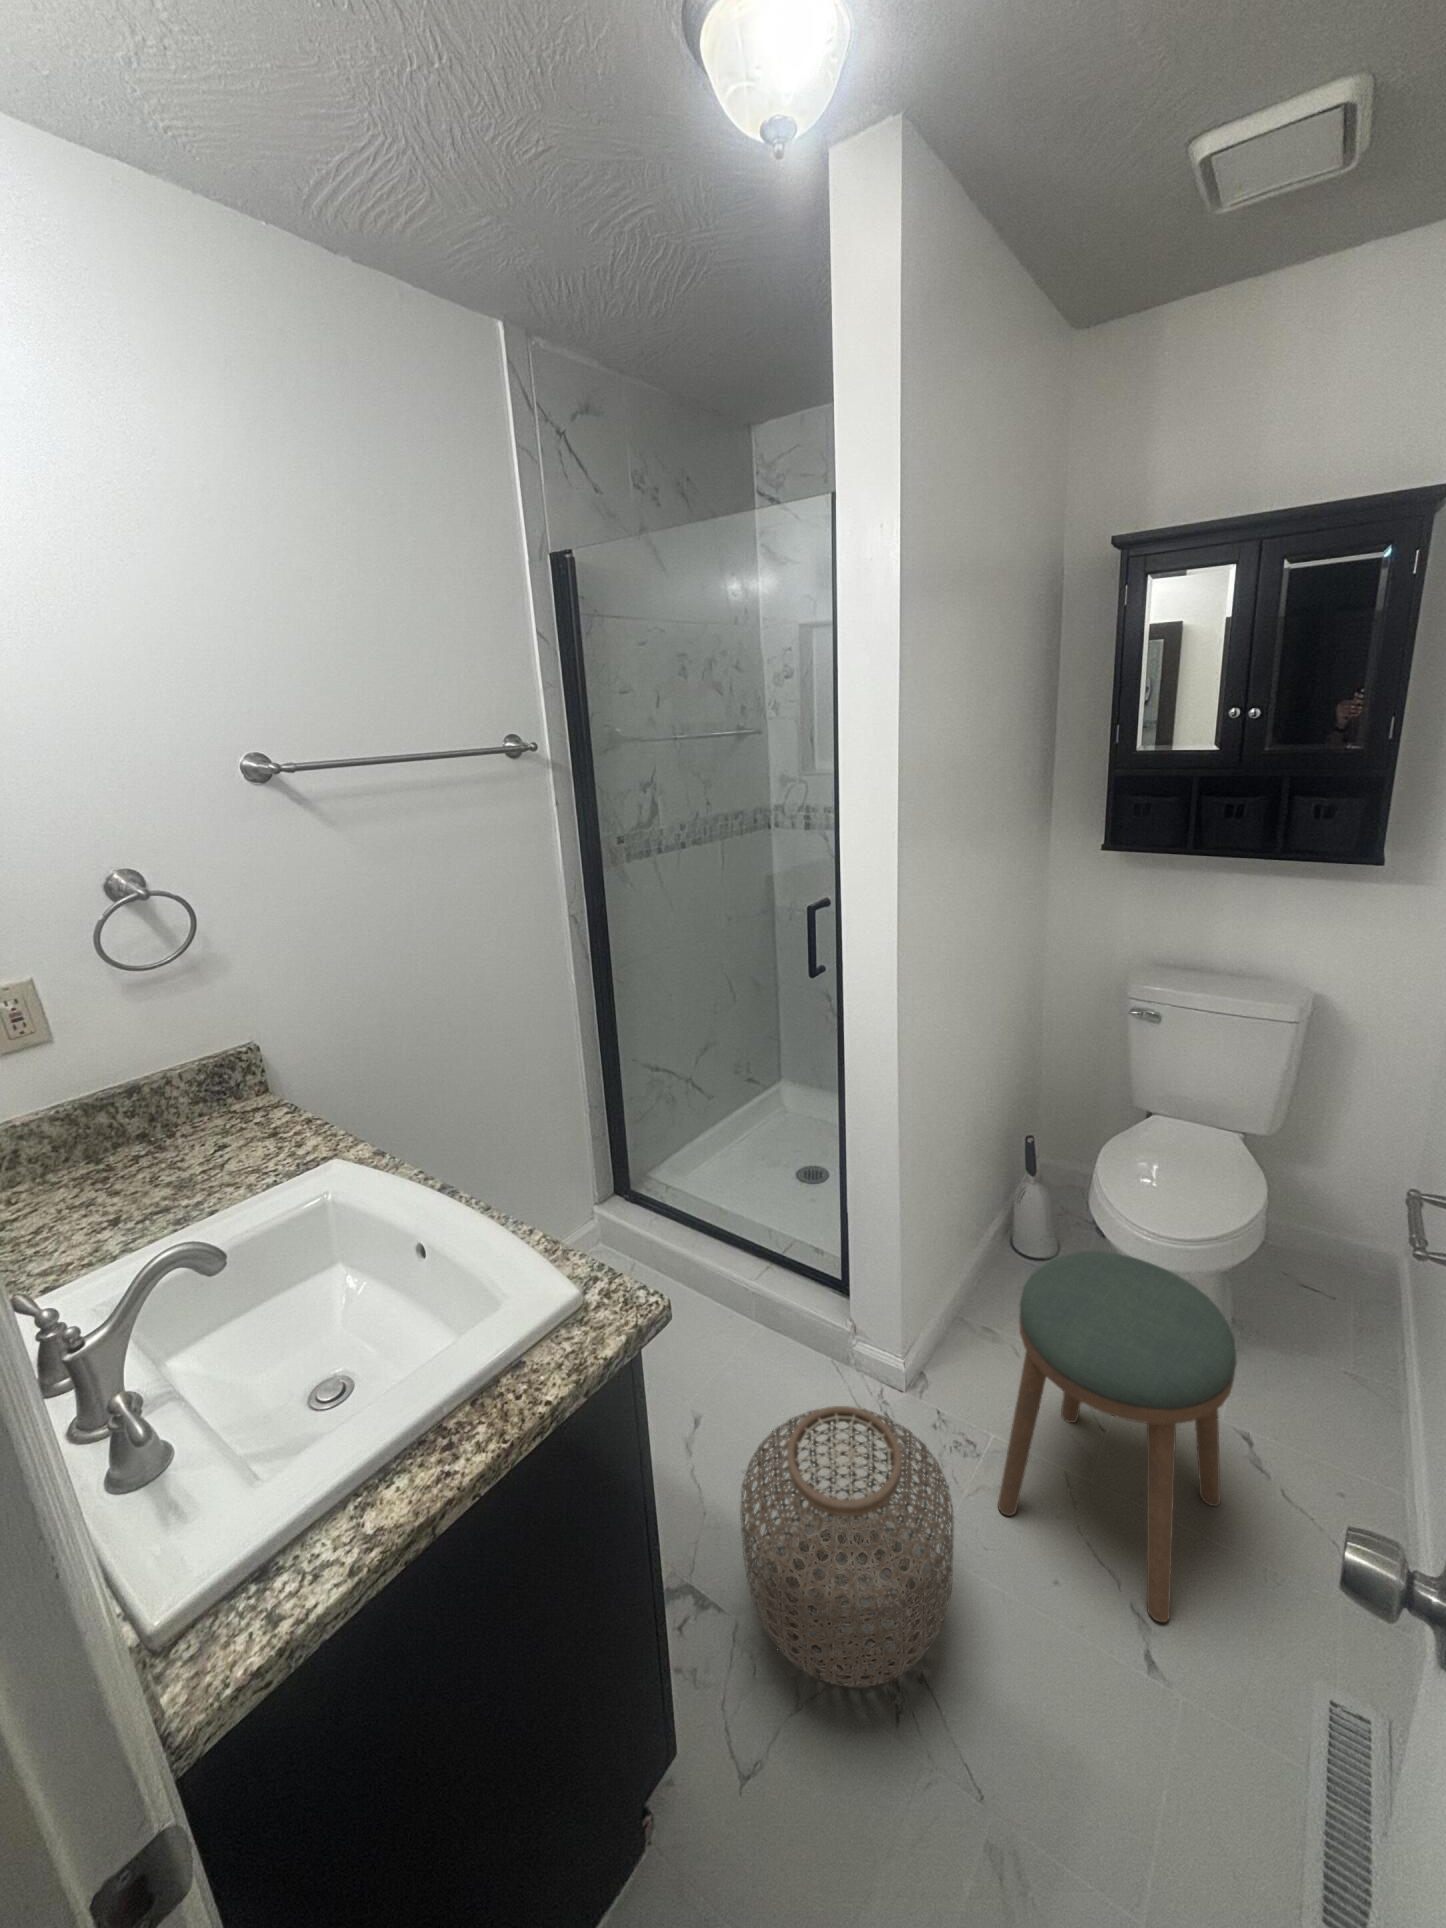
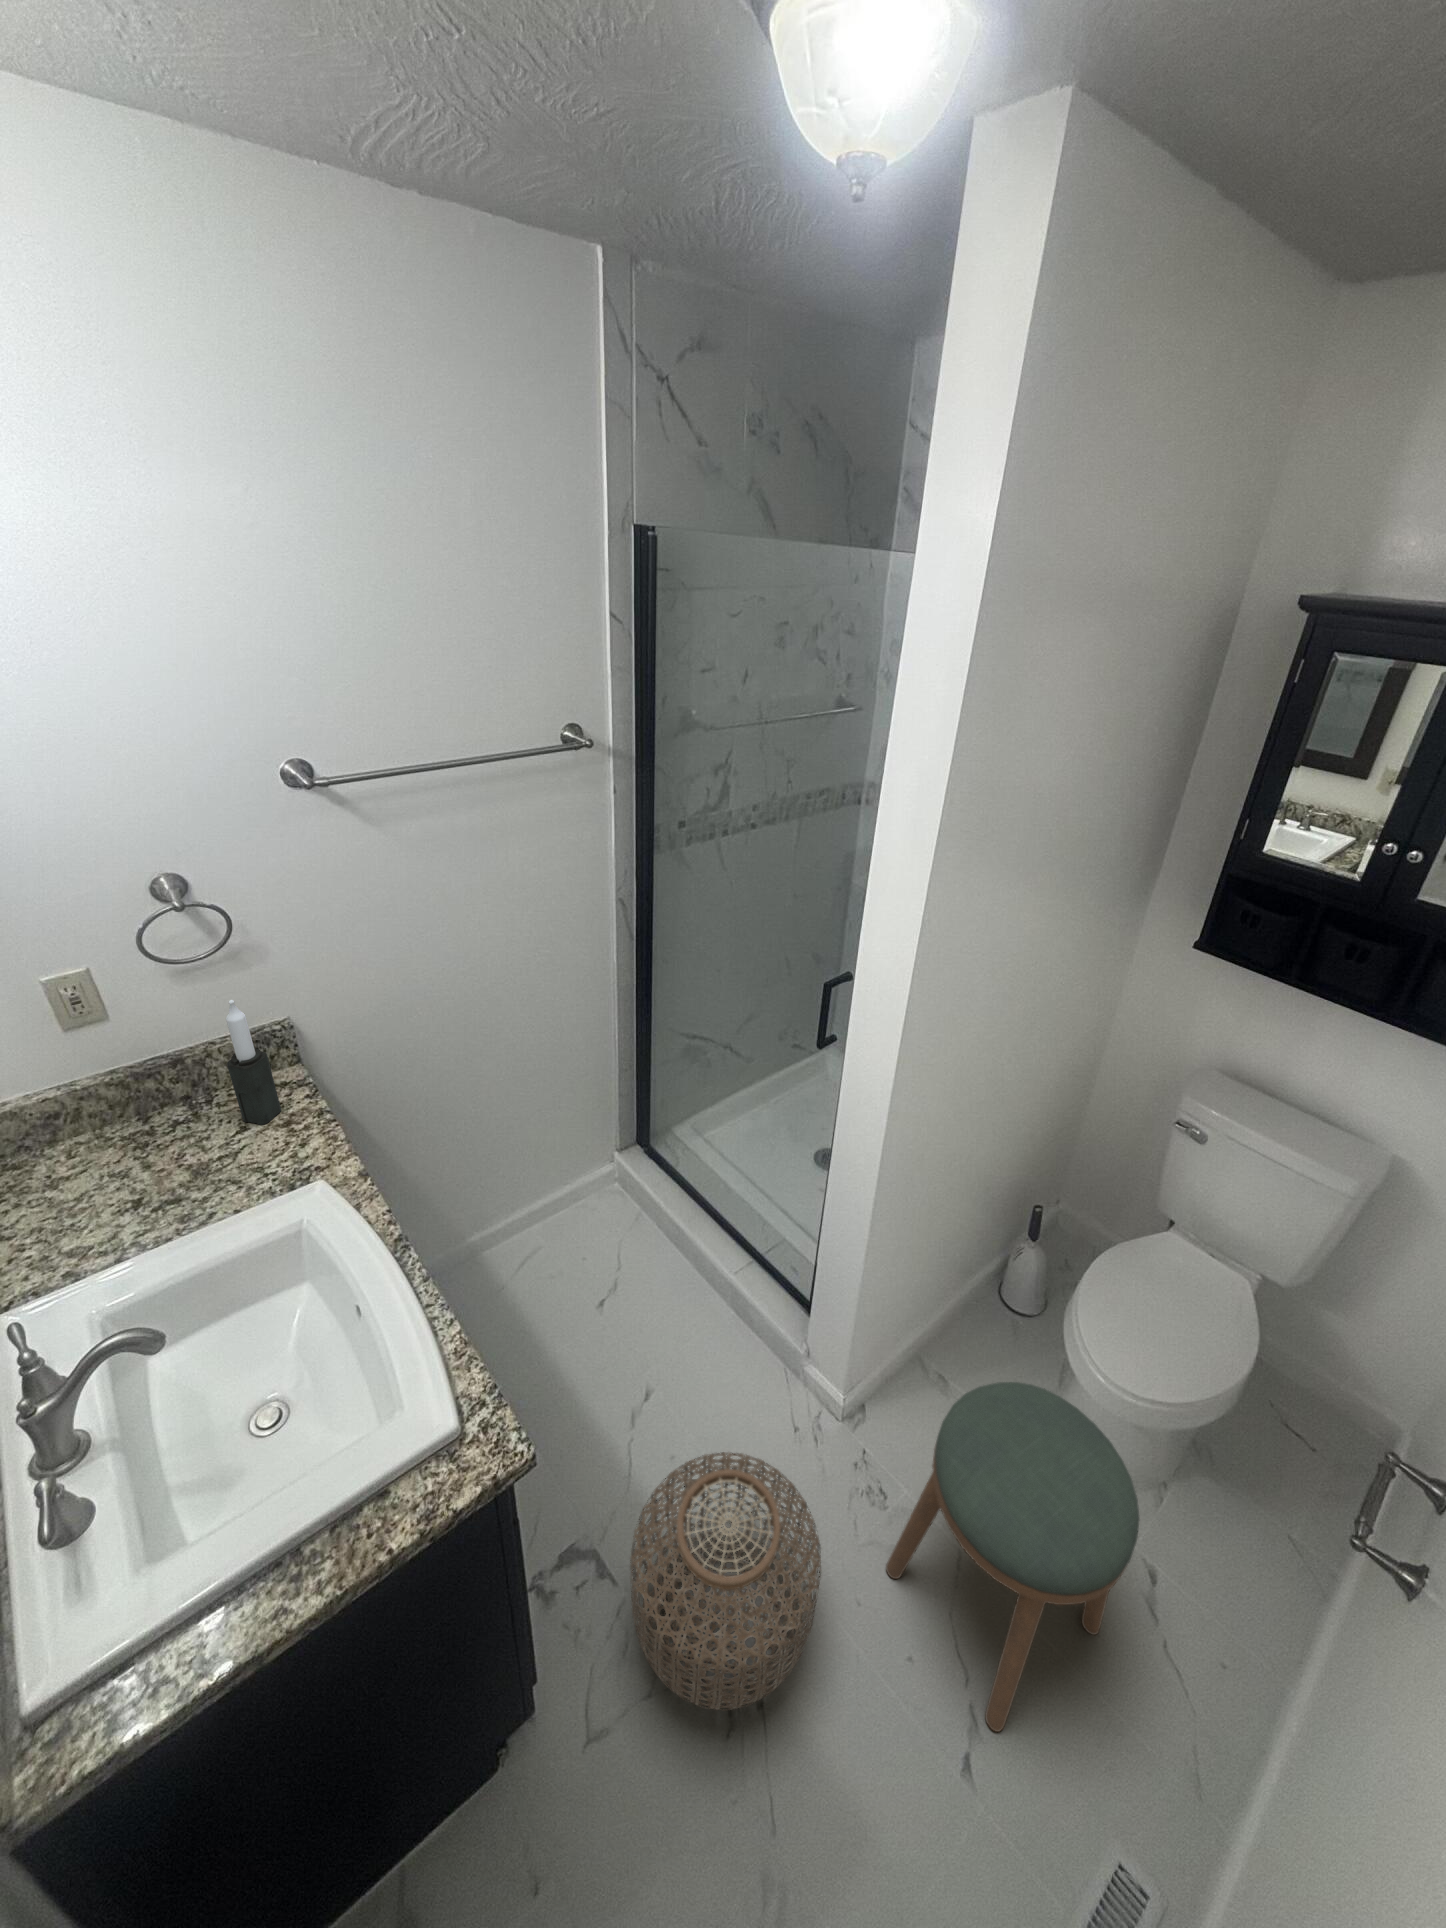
candle: none [201,991,262,1142] -> present [226,1000,281,1125]

